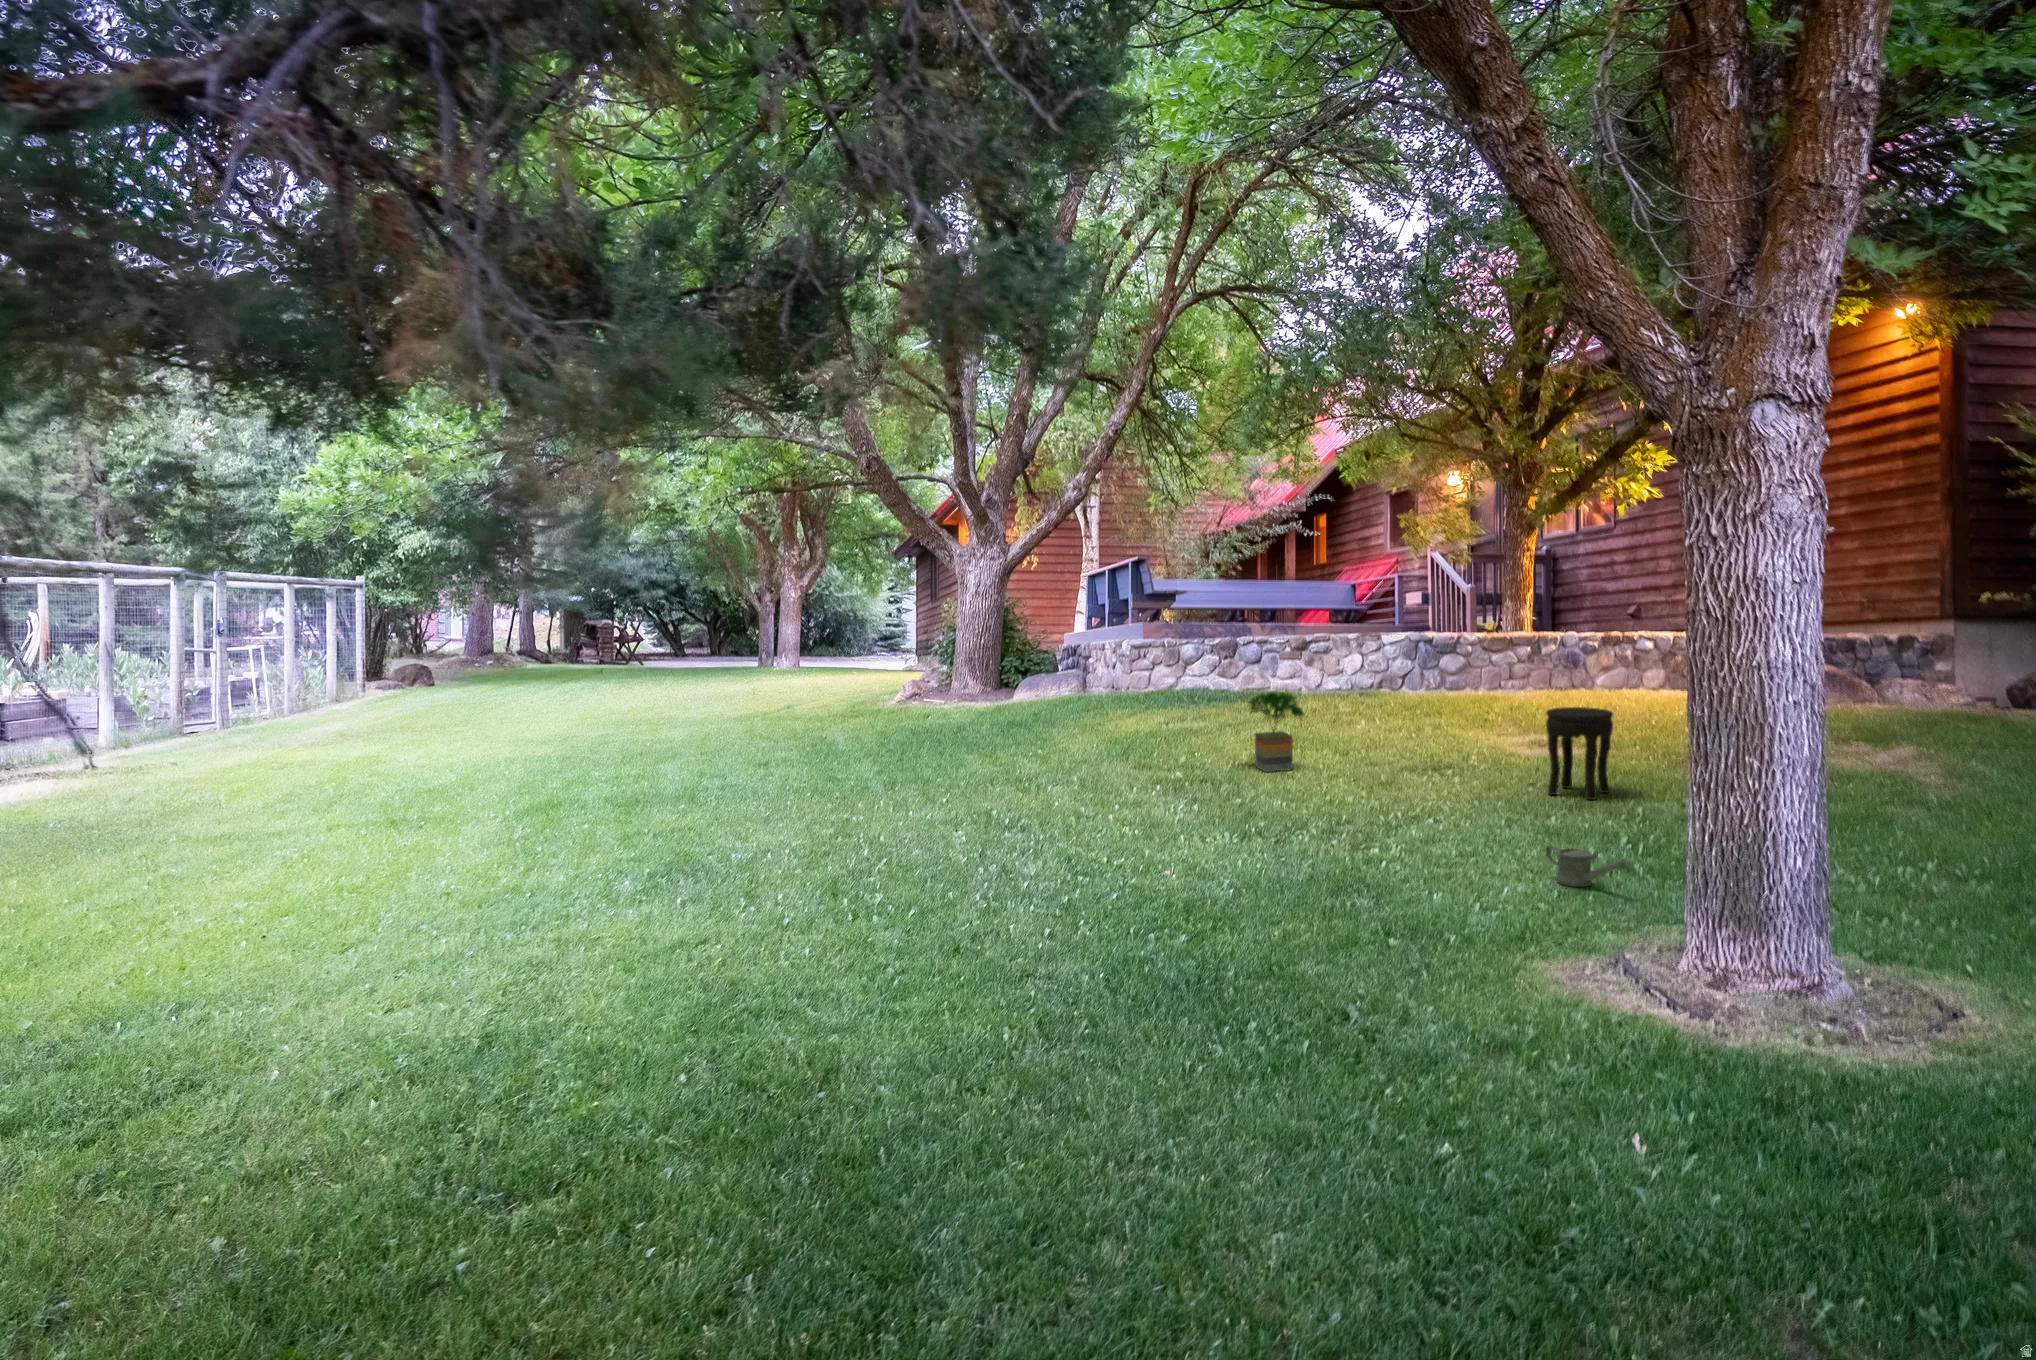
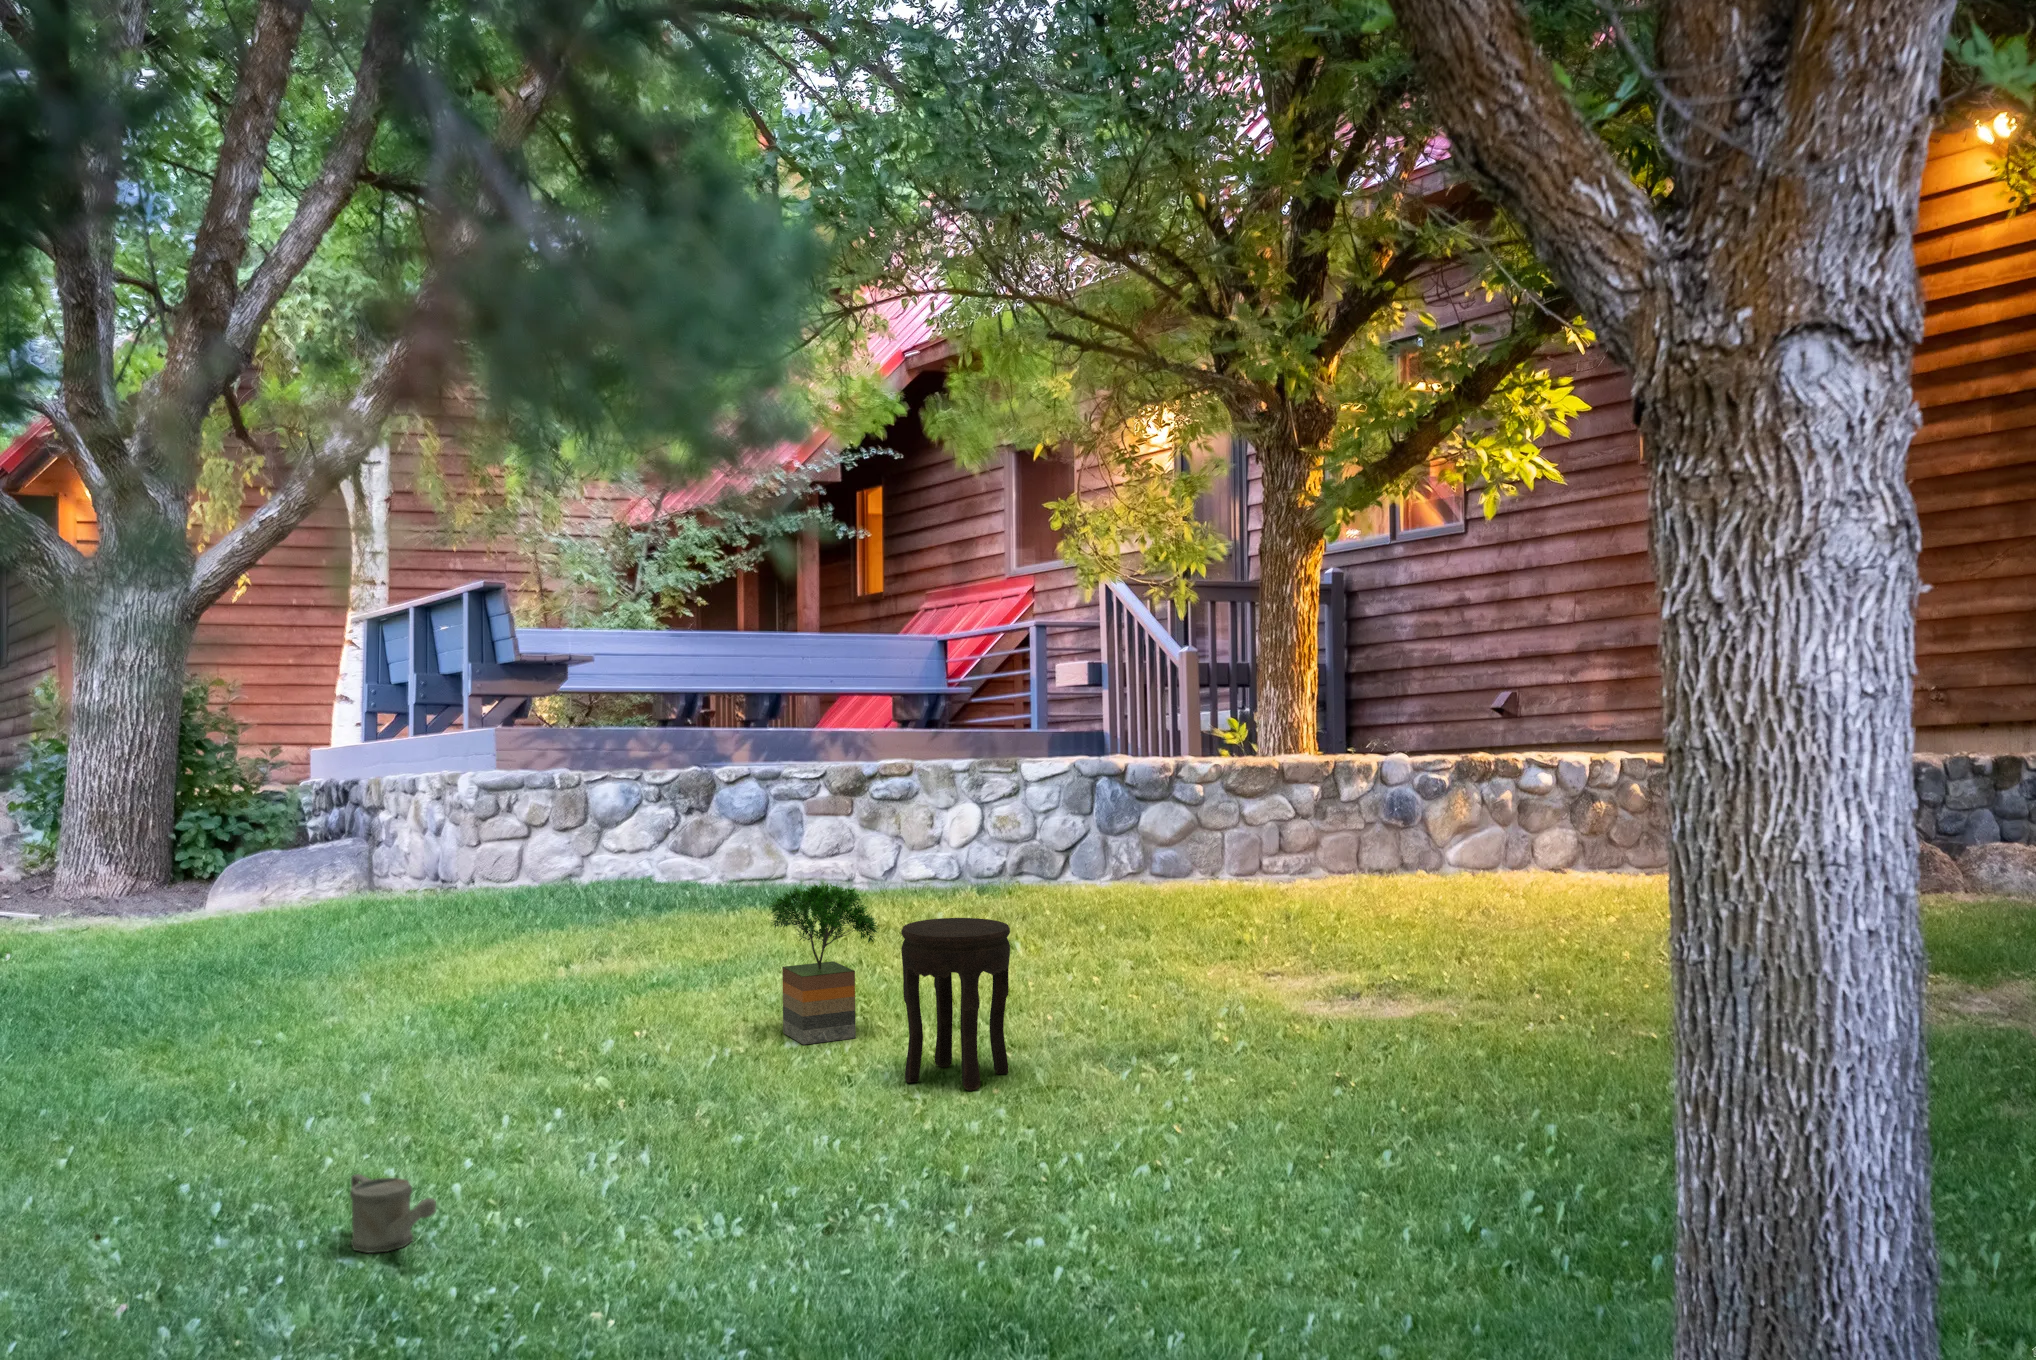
side table: present [1546,707,1613,800] -> present [901,918,1010,1091]
watering can: present [1546,846,1626,887] -> present [350,1174,436,1253]

